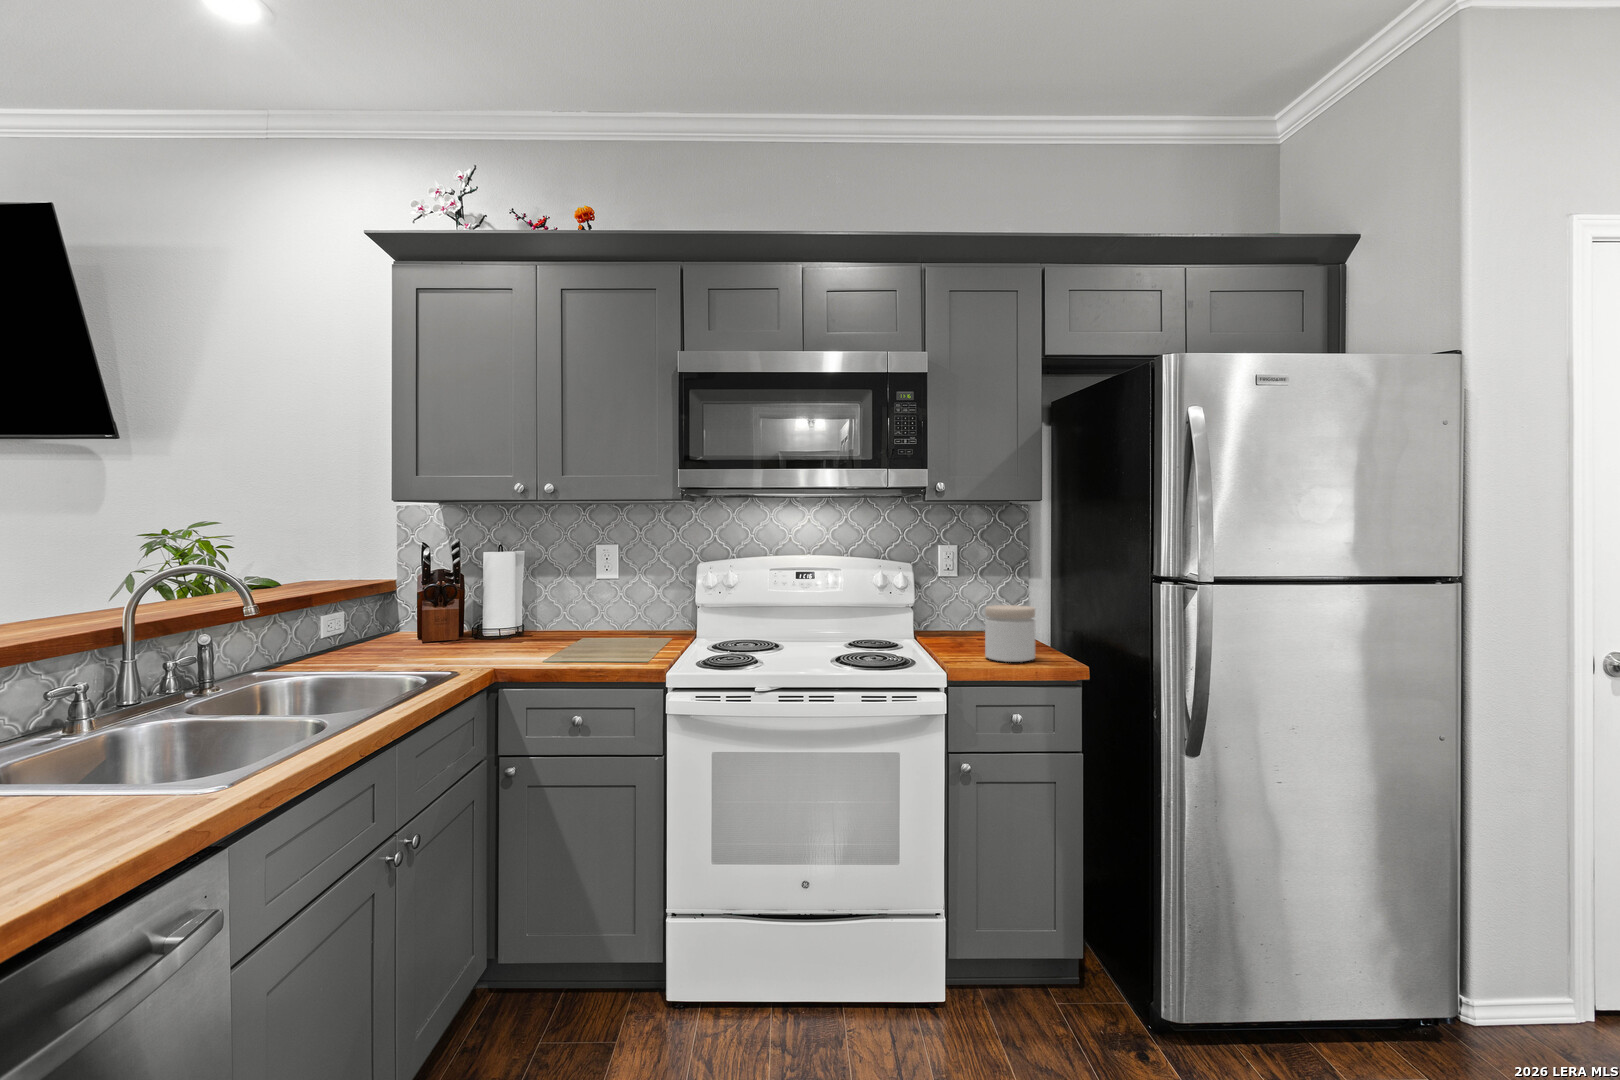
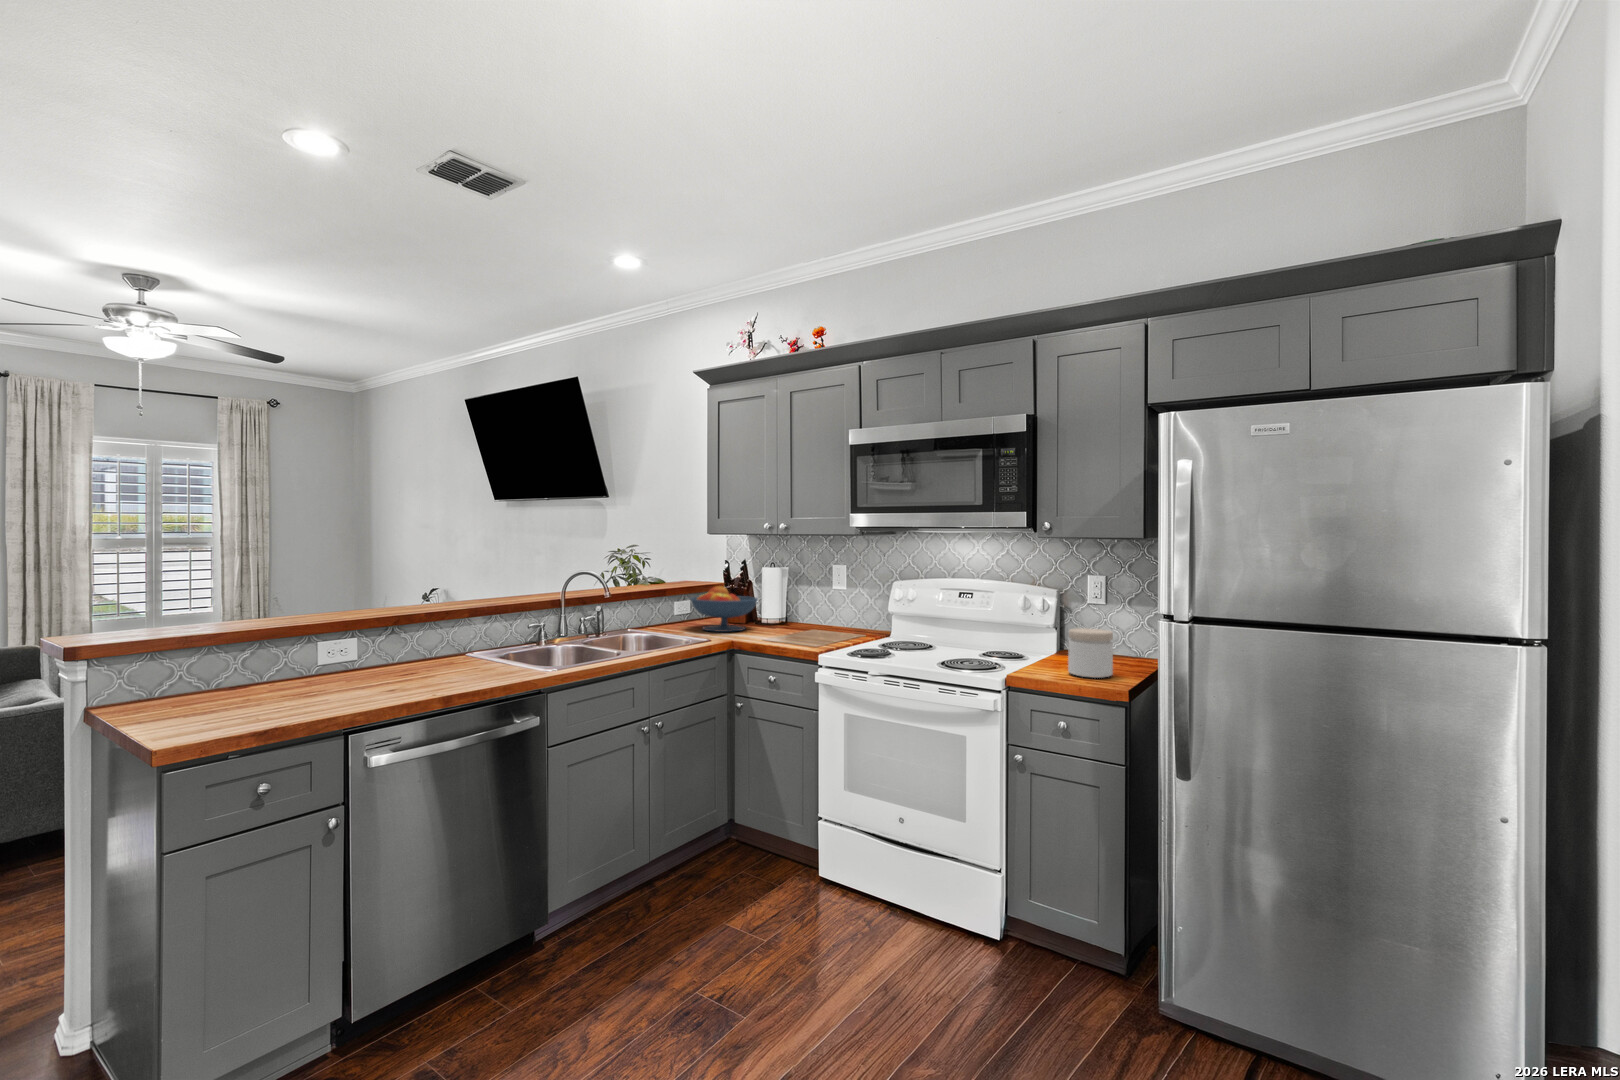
fruit bowl: none [383,582,498,654] -> present [691,586,758,632]

